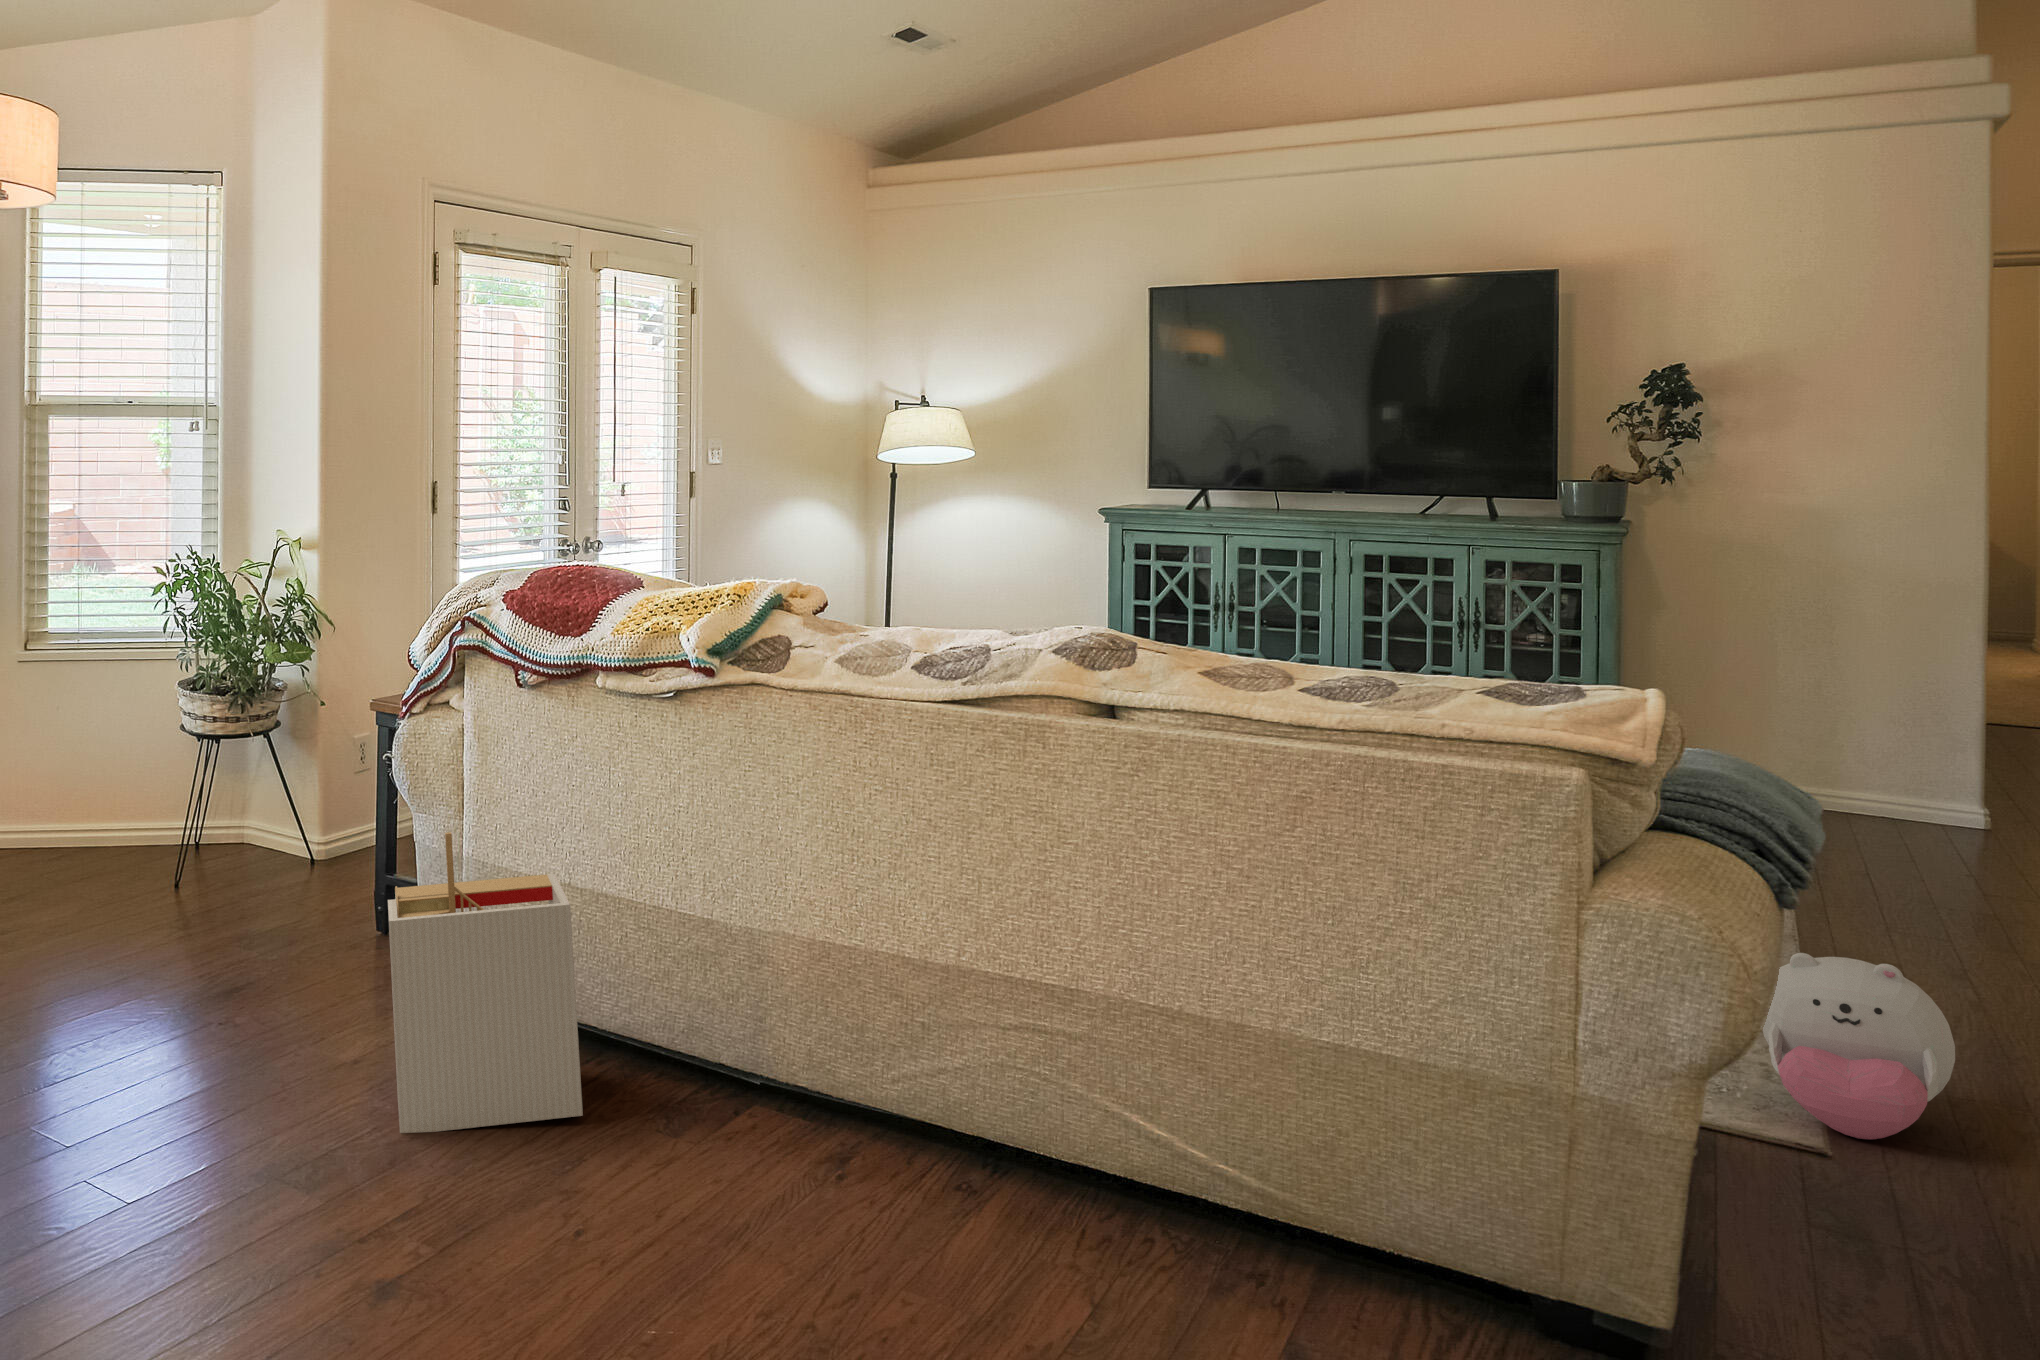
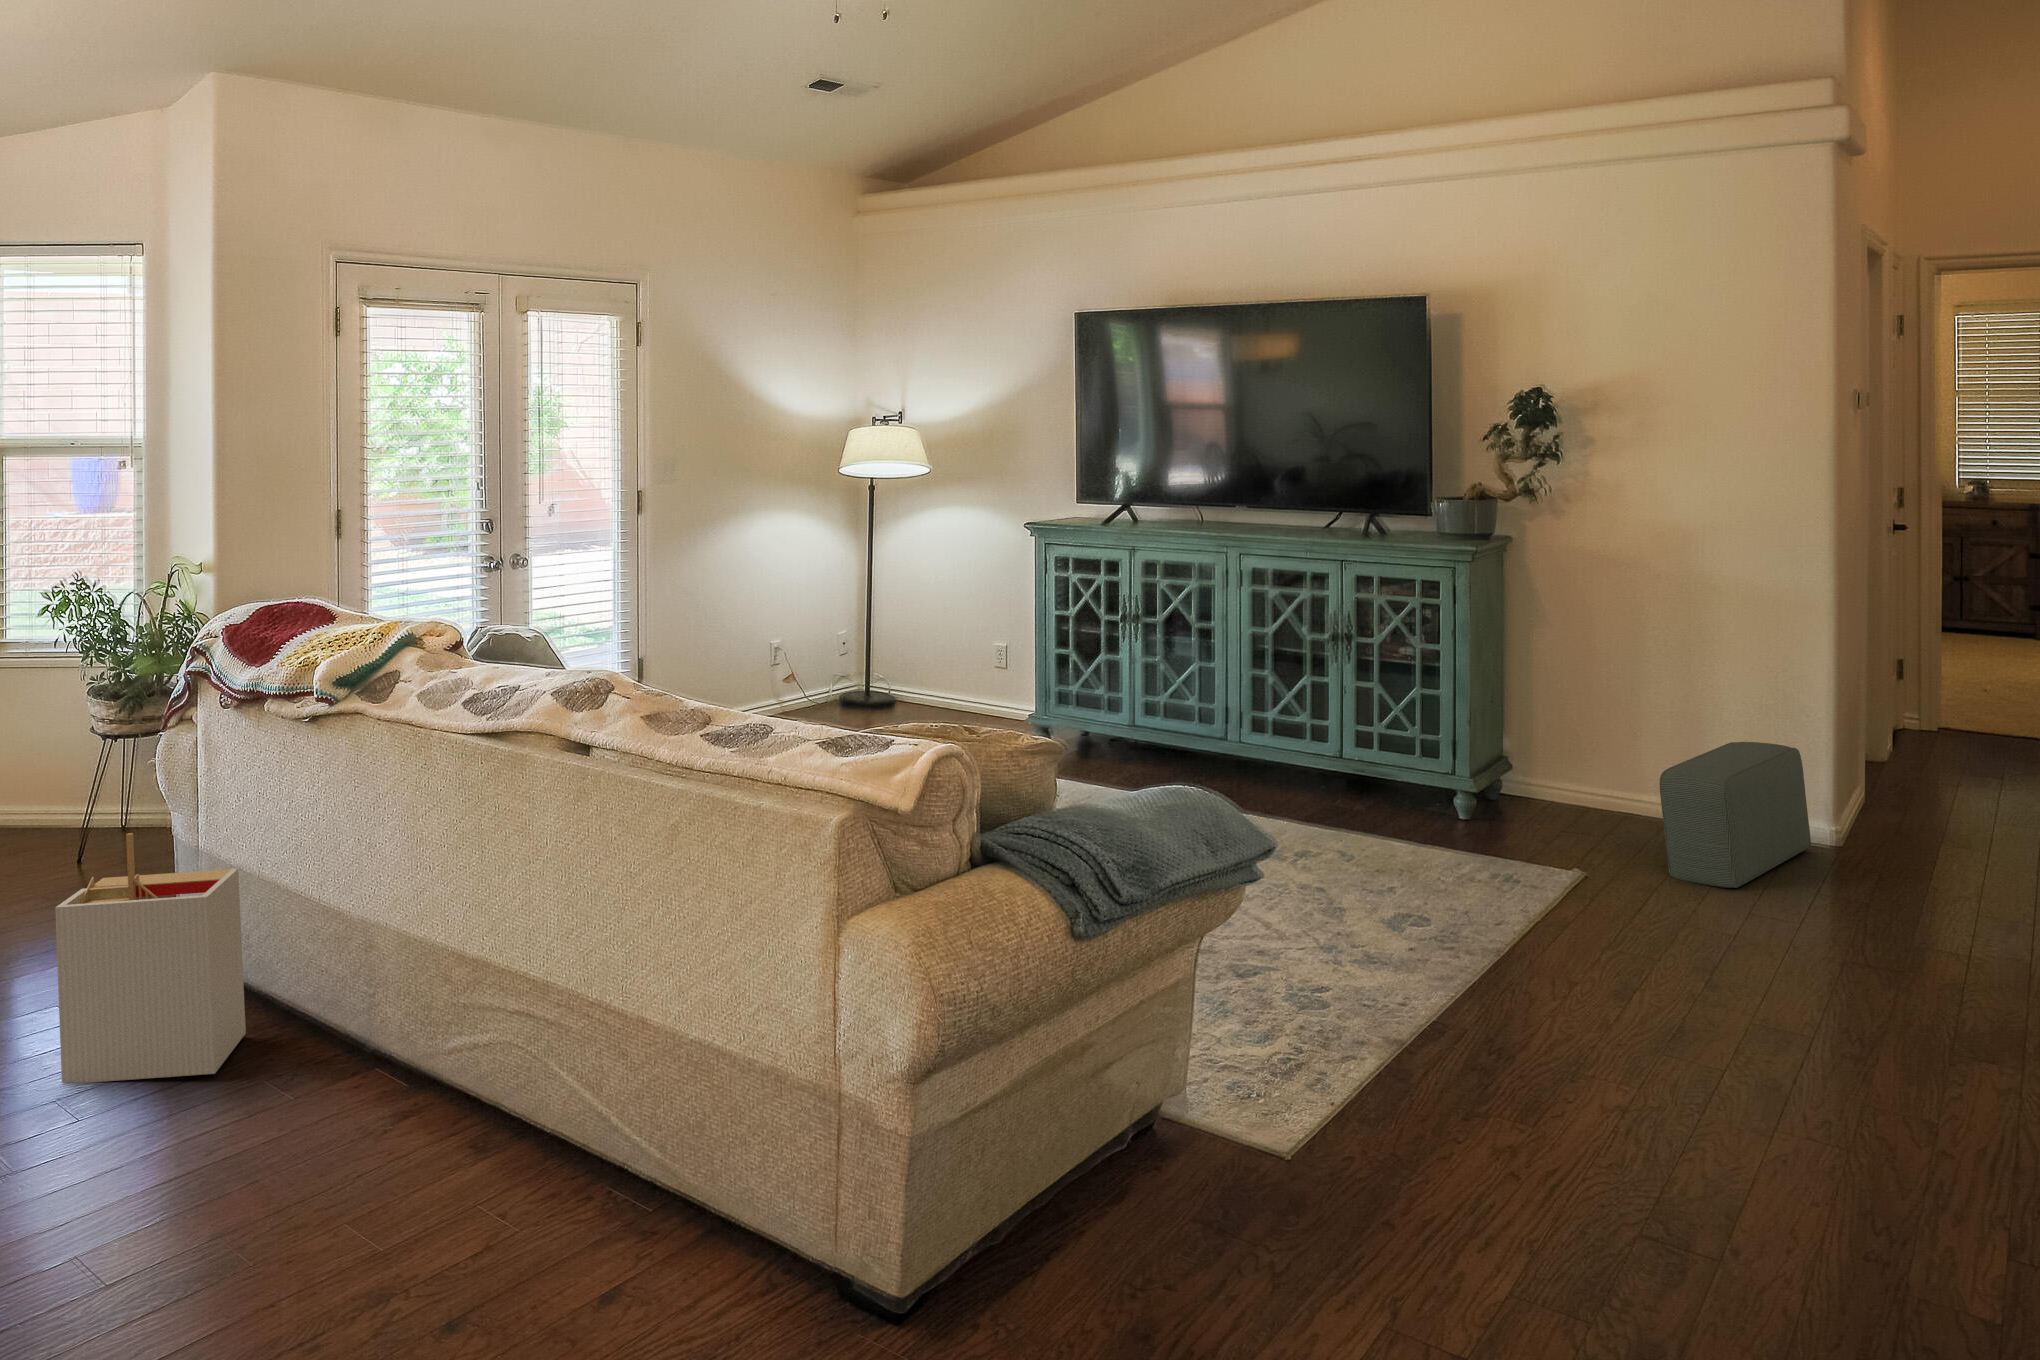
pouf: none [1866,726,1983,873] -> present [1659,742,1811,888]
plush toy: present [1763,953,1955,1139] -> none [1259,967,1416,1139]

